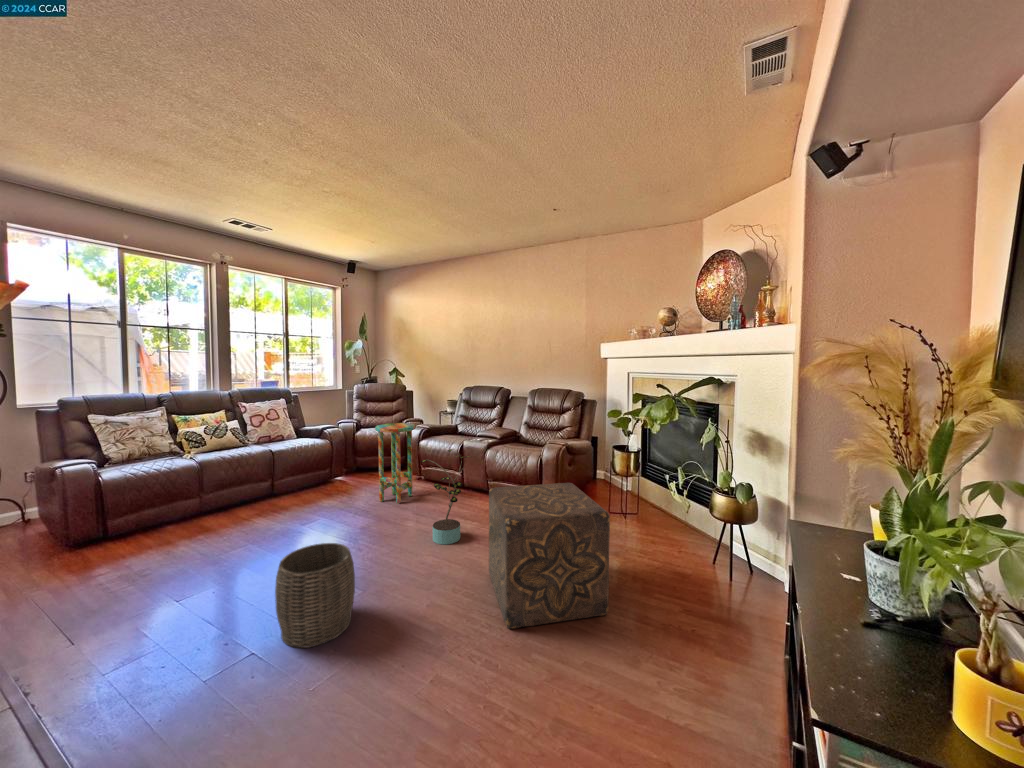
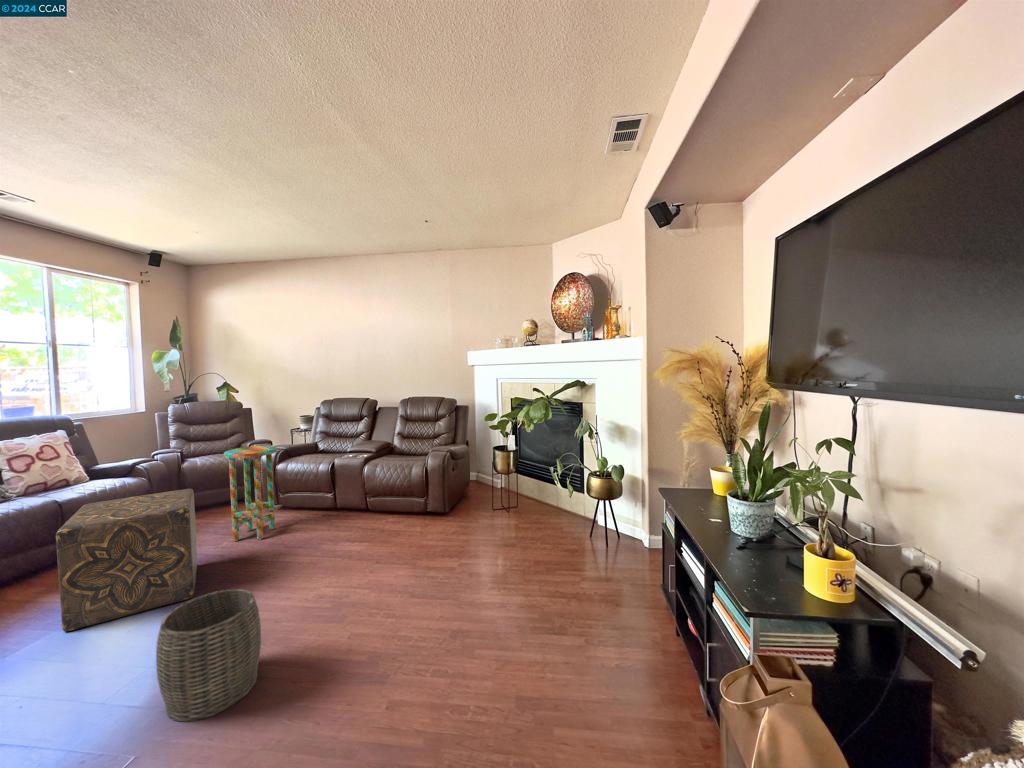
potted plant: present [421,449,470,544] -> none [303,467,364,572]
ottoman: present [489,483,610,628] -> present [56,489,197,632]

